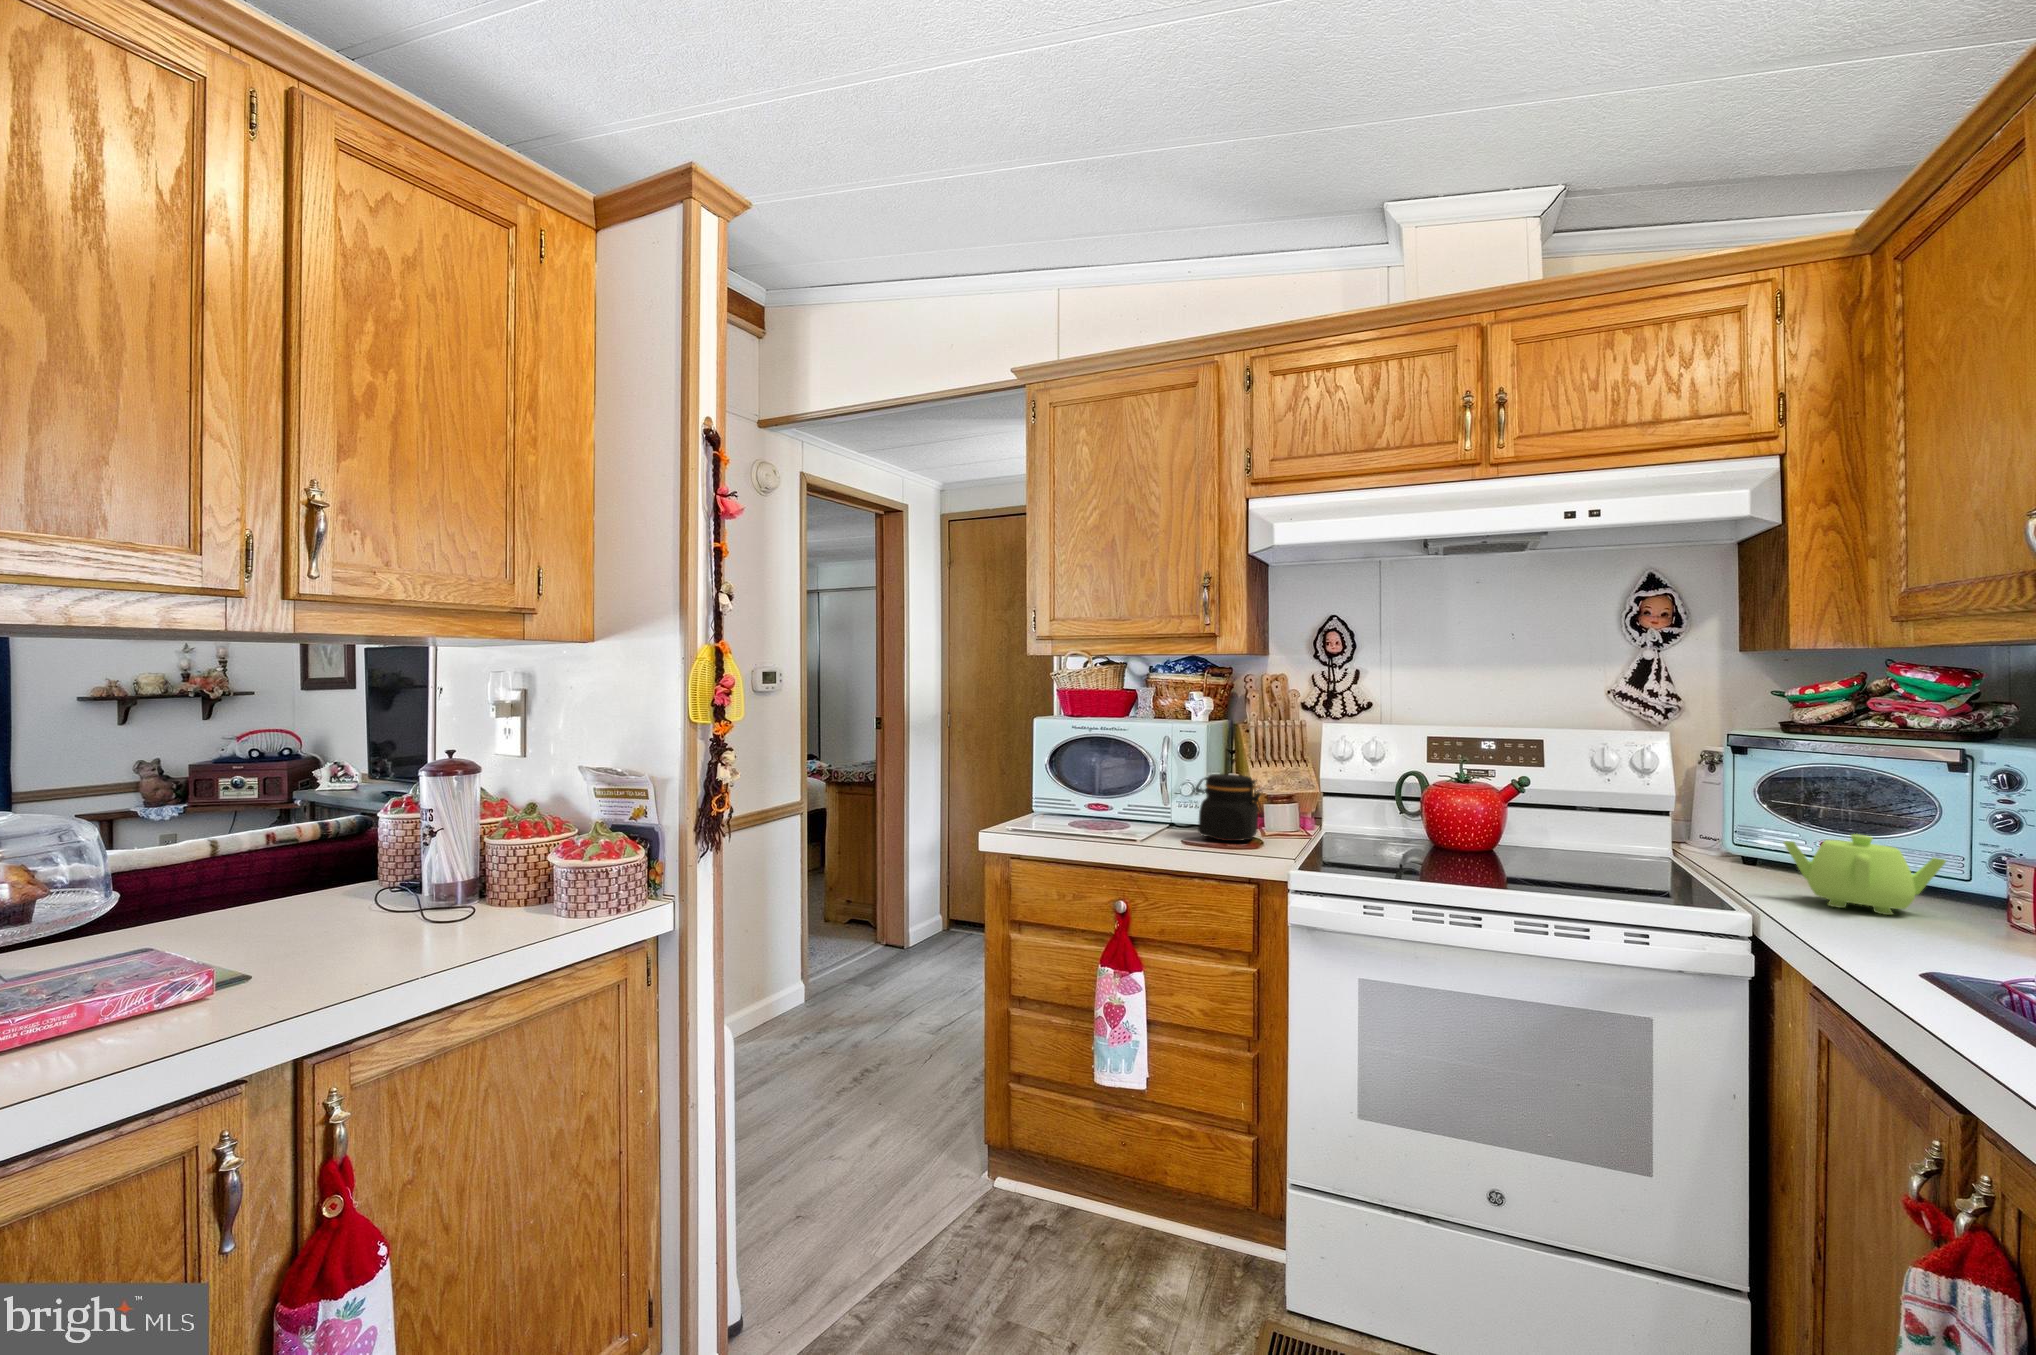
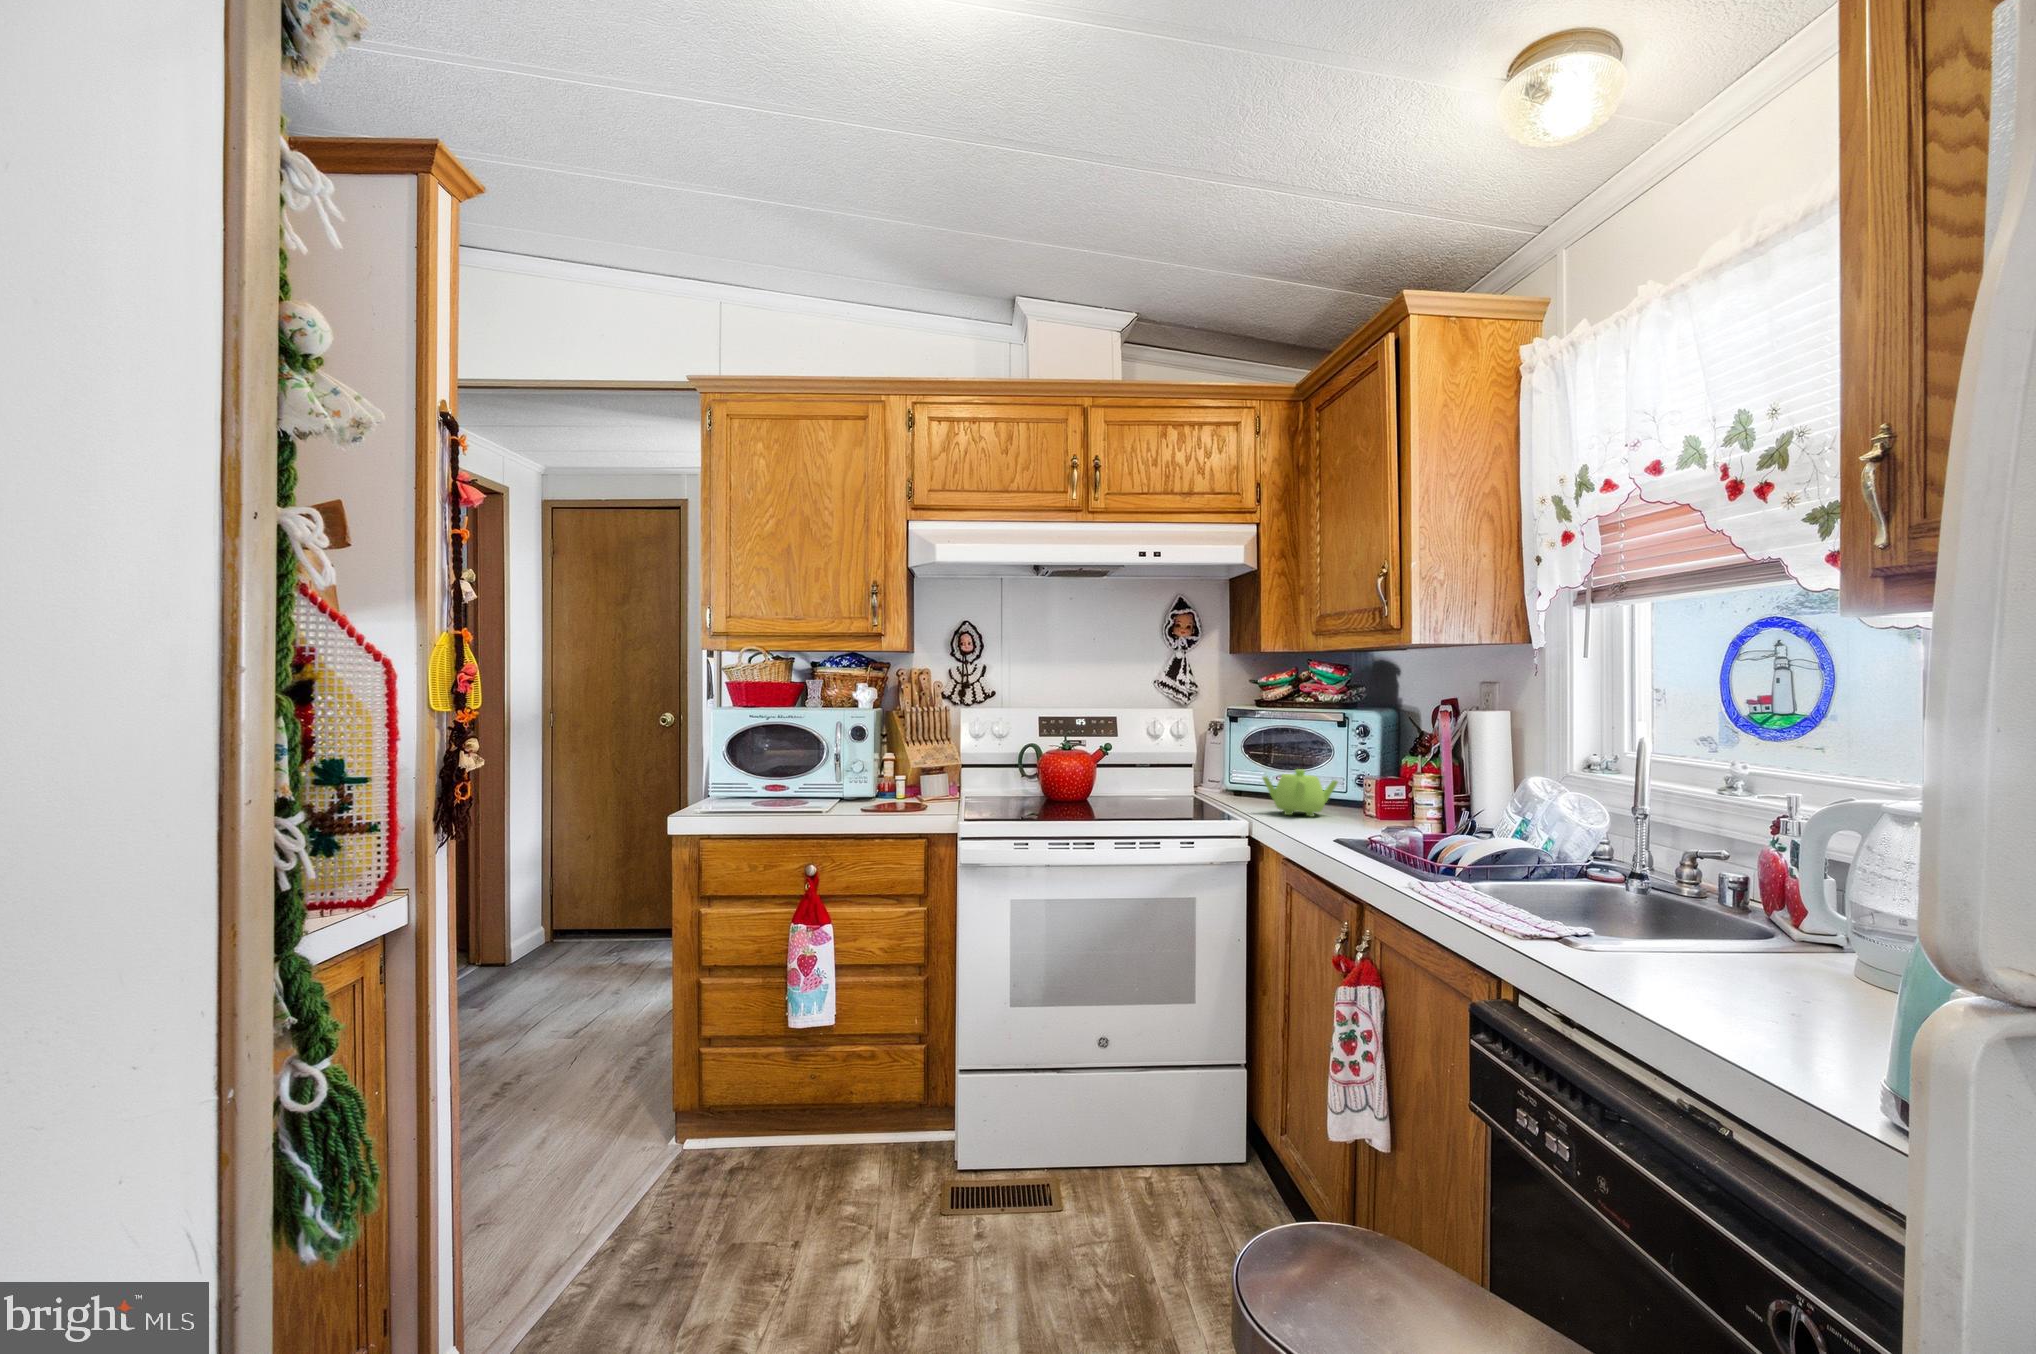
jar: present [1193,774,1264,841] -> none [867,752,925,808]

